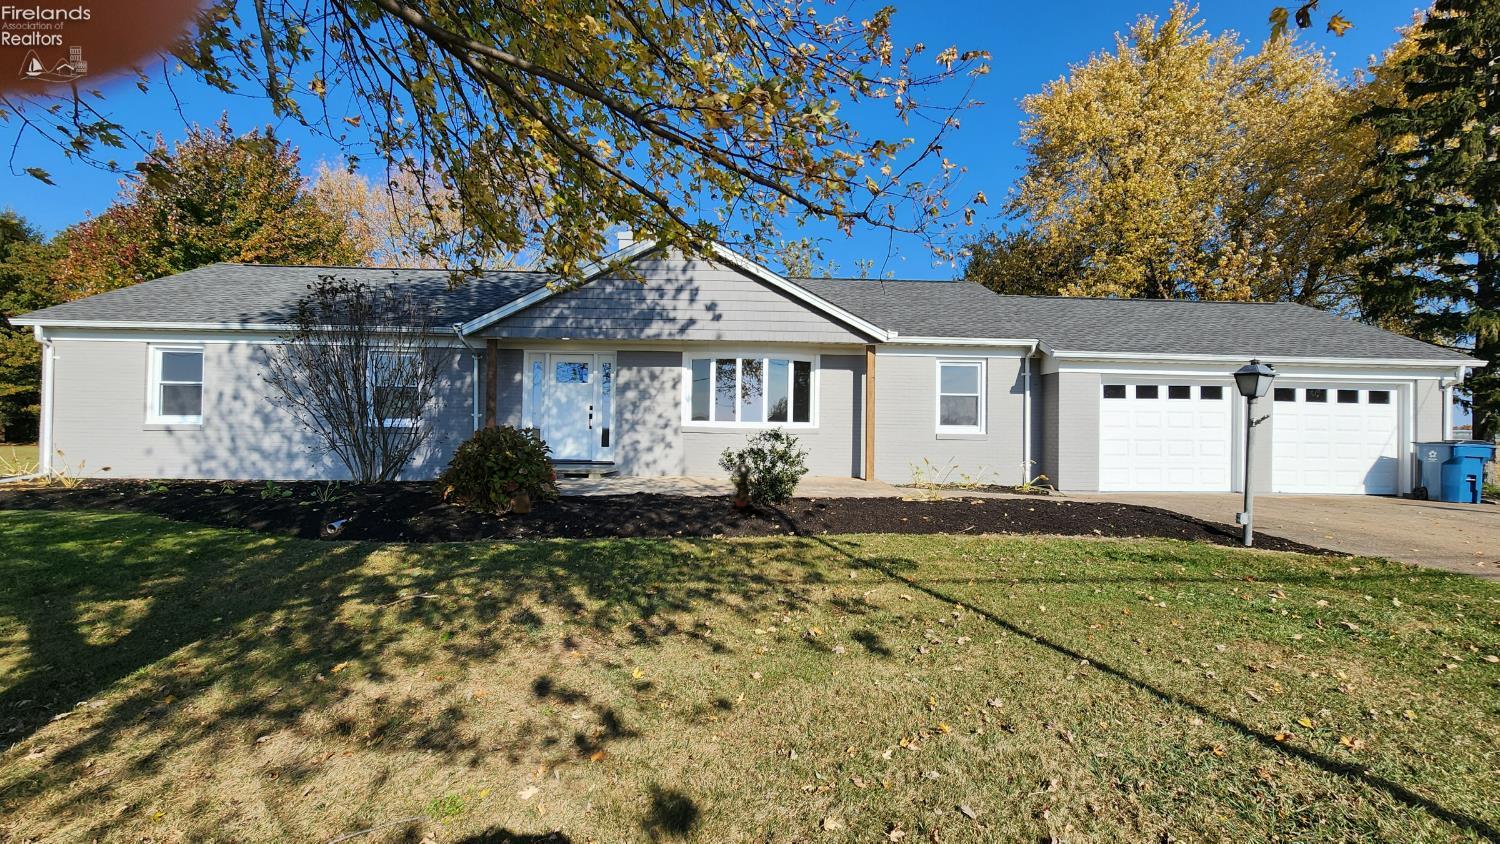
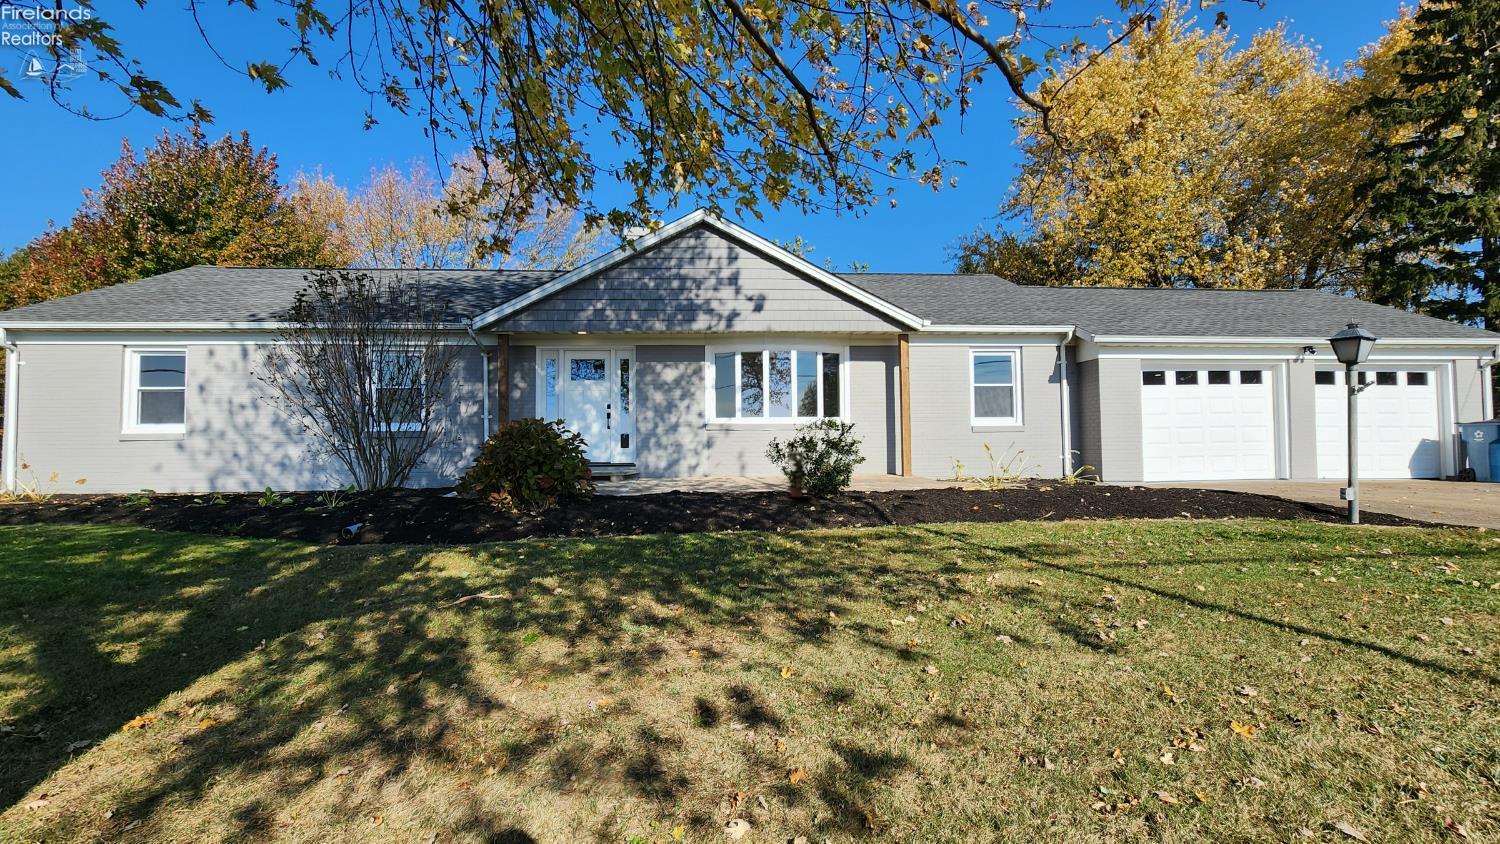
watering can: present [512,492,537,513] -> none [551,483,584,508]

